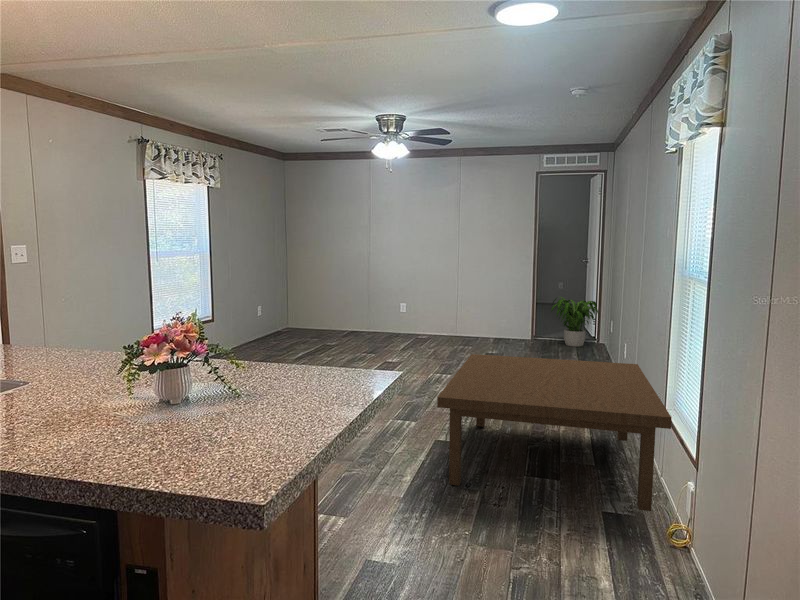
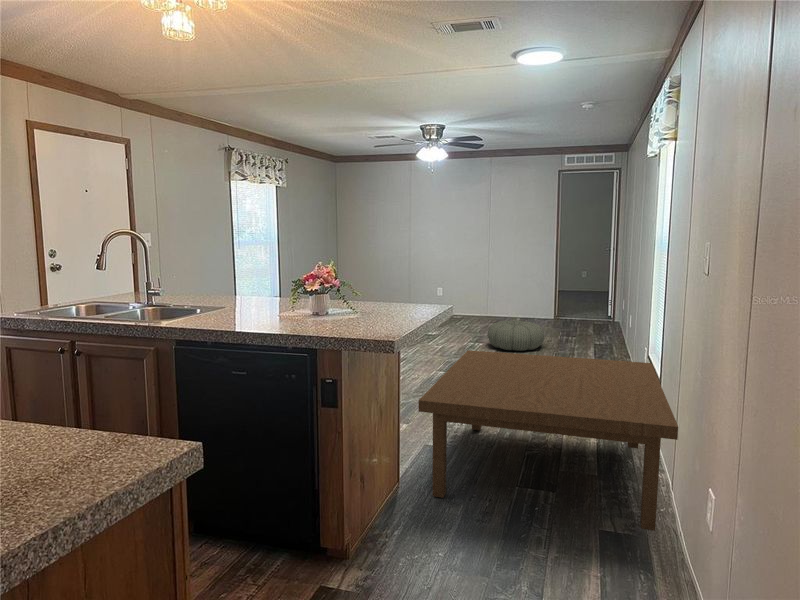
potted plant: present [551,297,599,346] -> none [567,284,622,340]
pouf: none [480,330,531,357] -> present [488,321,544,351]

